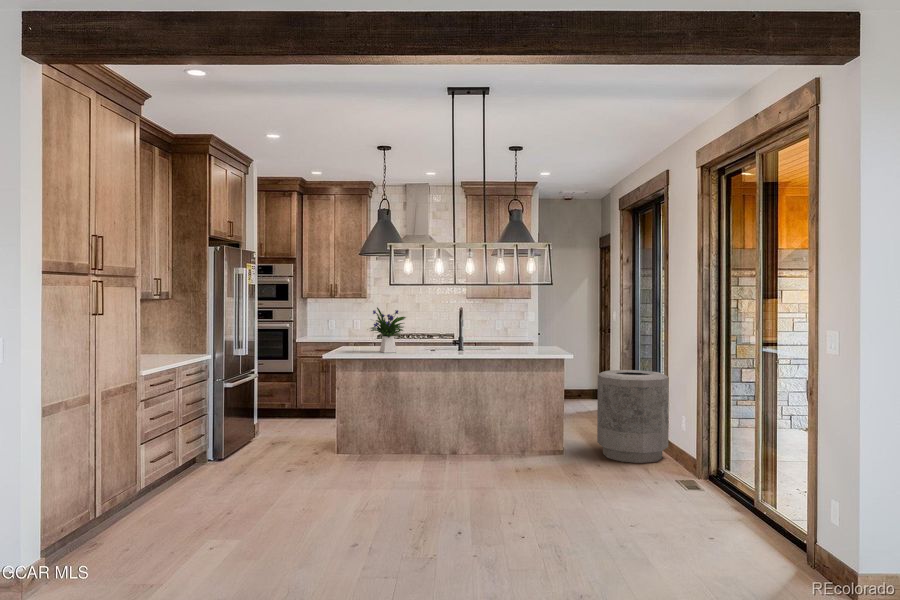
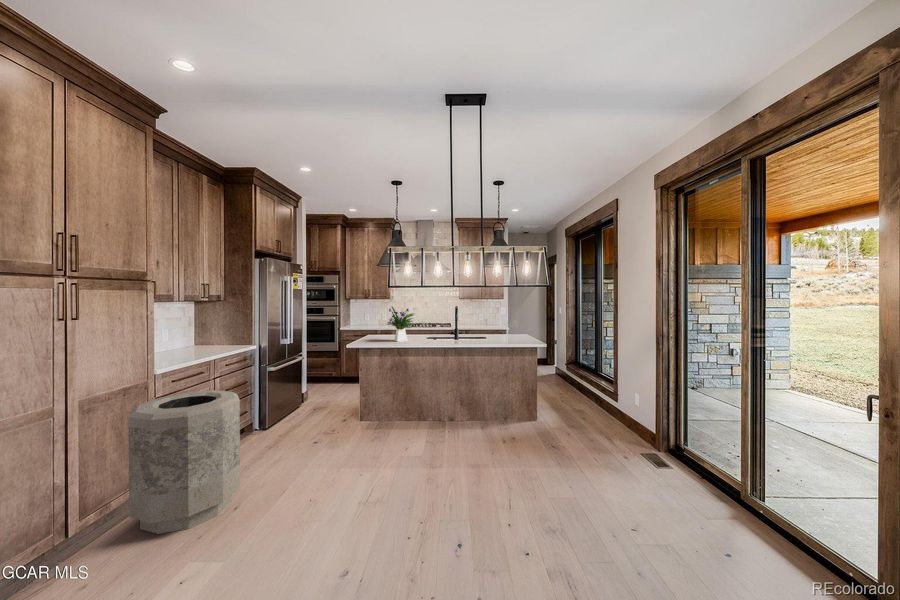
trash can: present [597,370,669,463] -> present [129,390,240,534]

